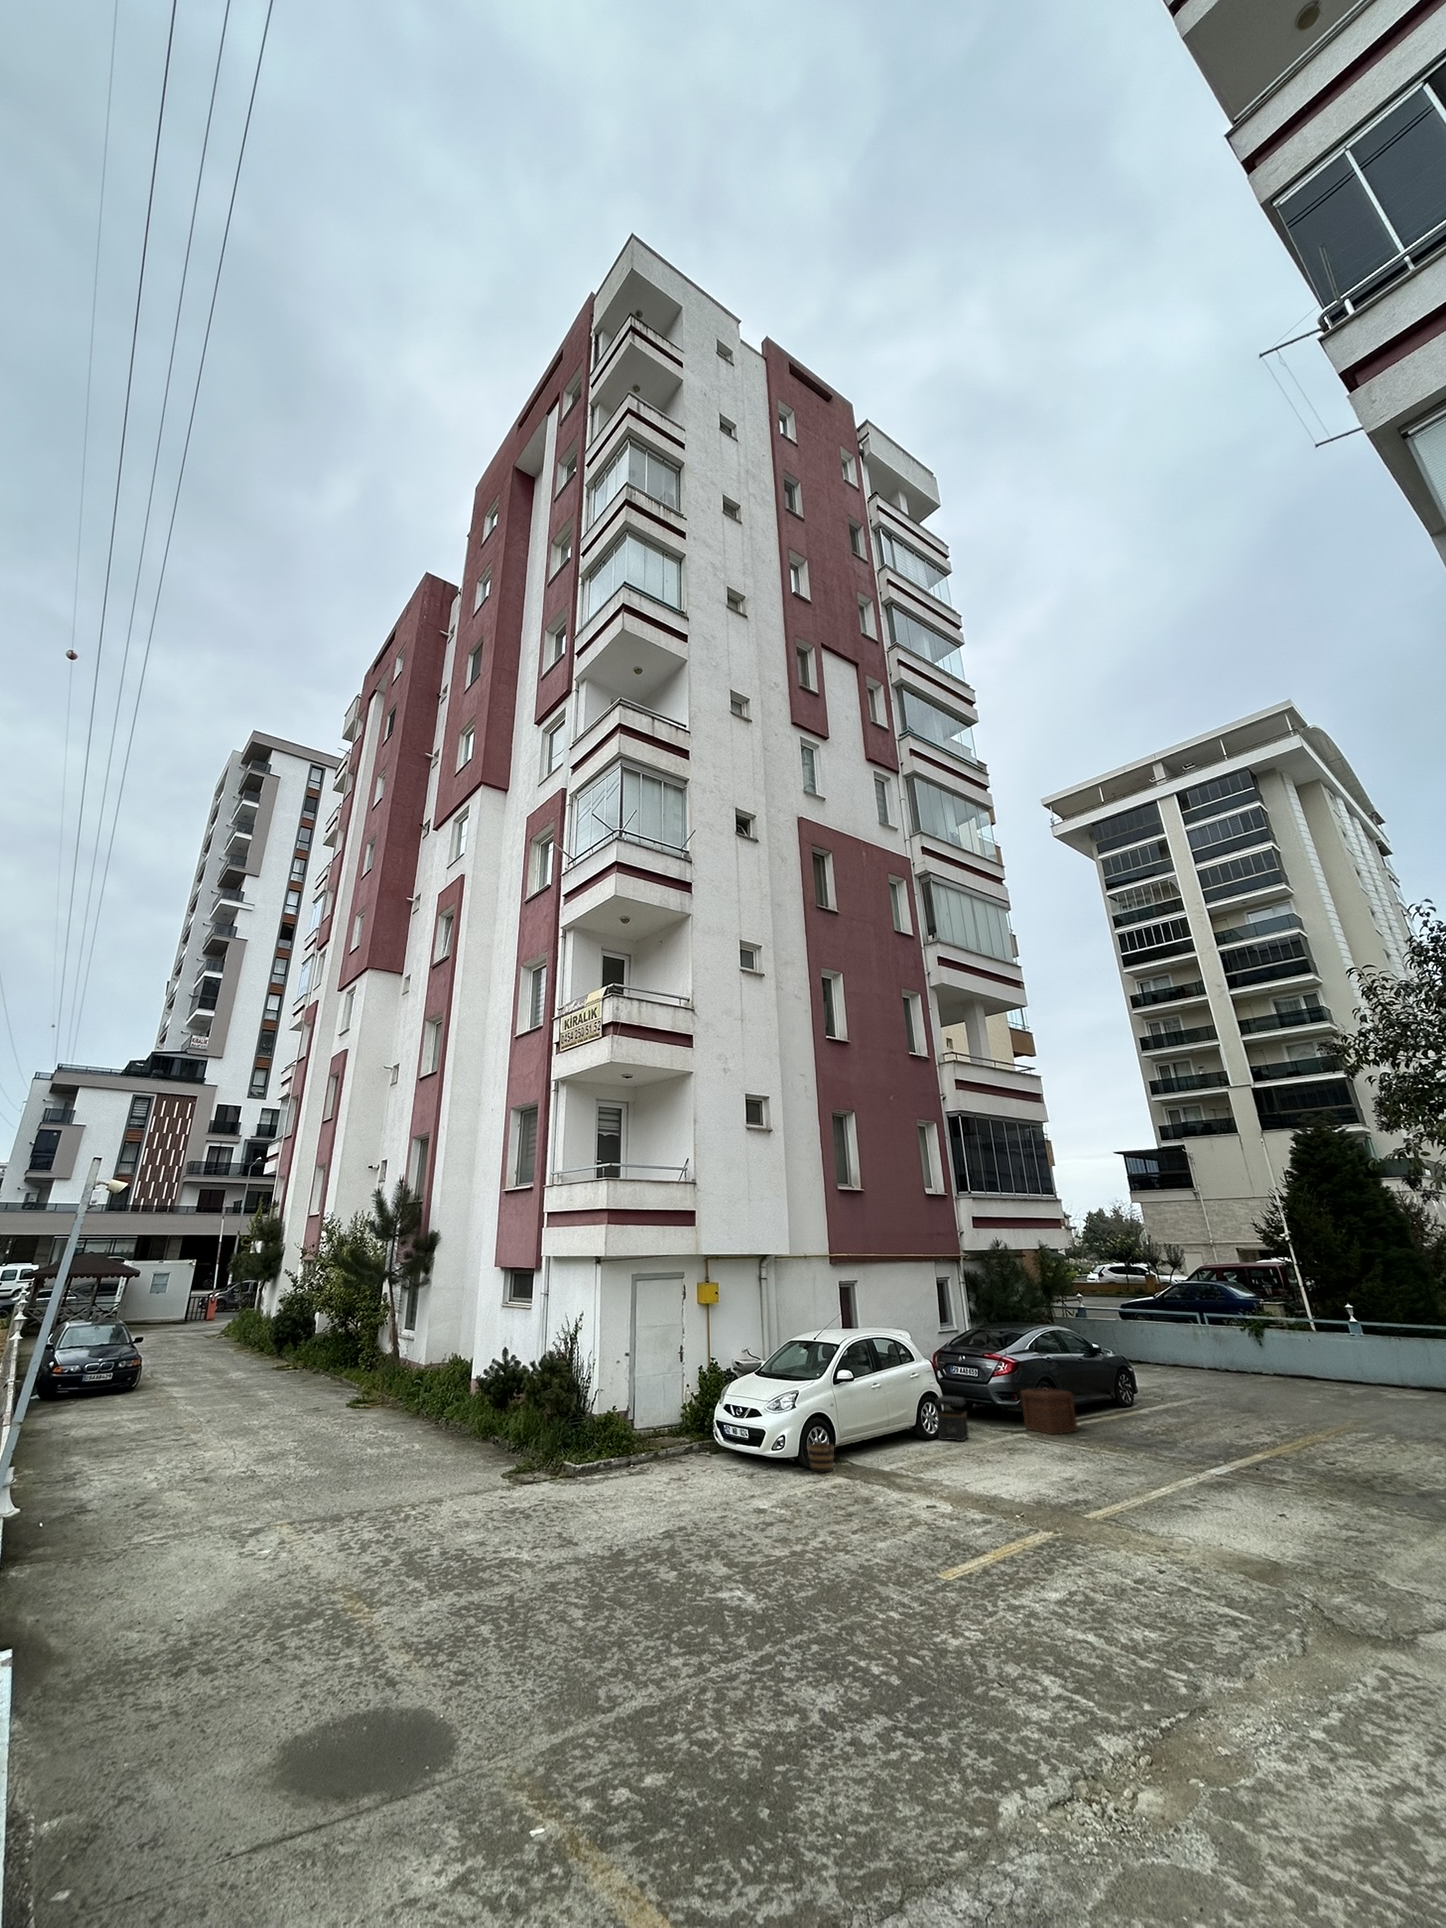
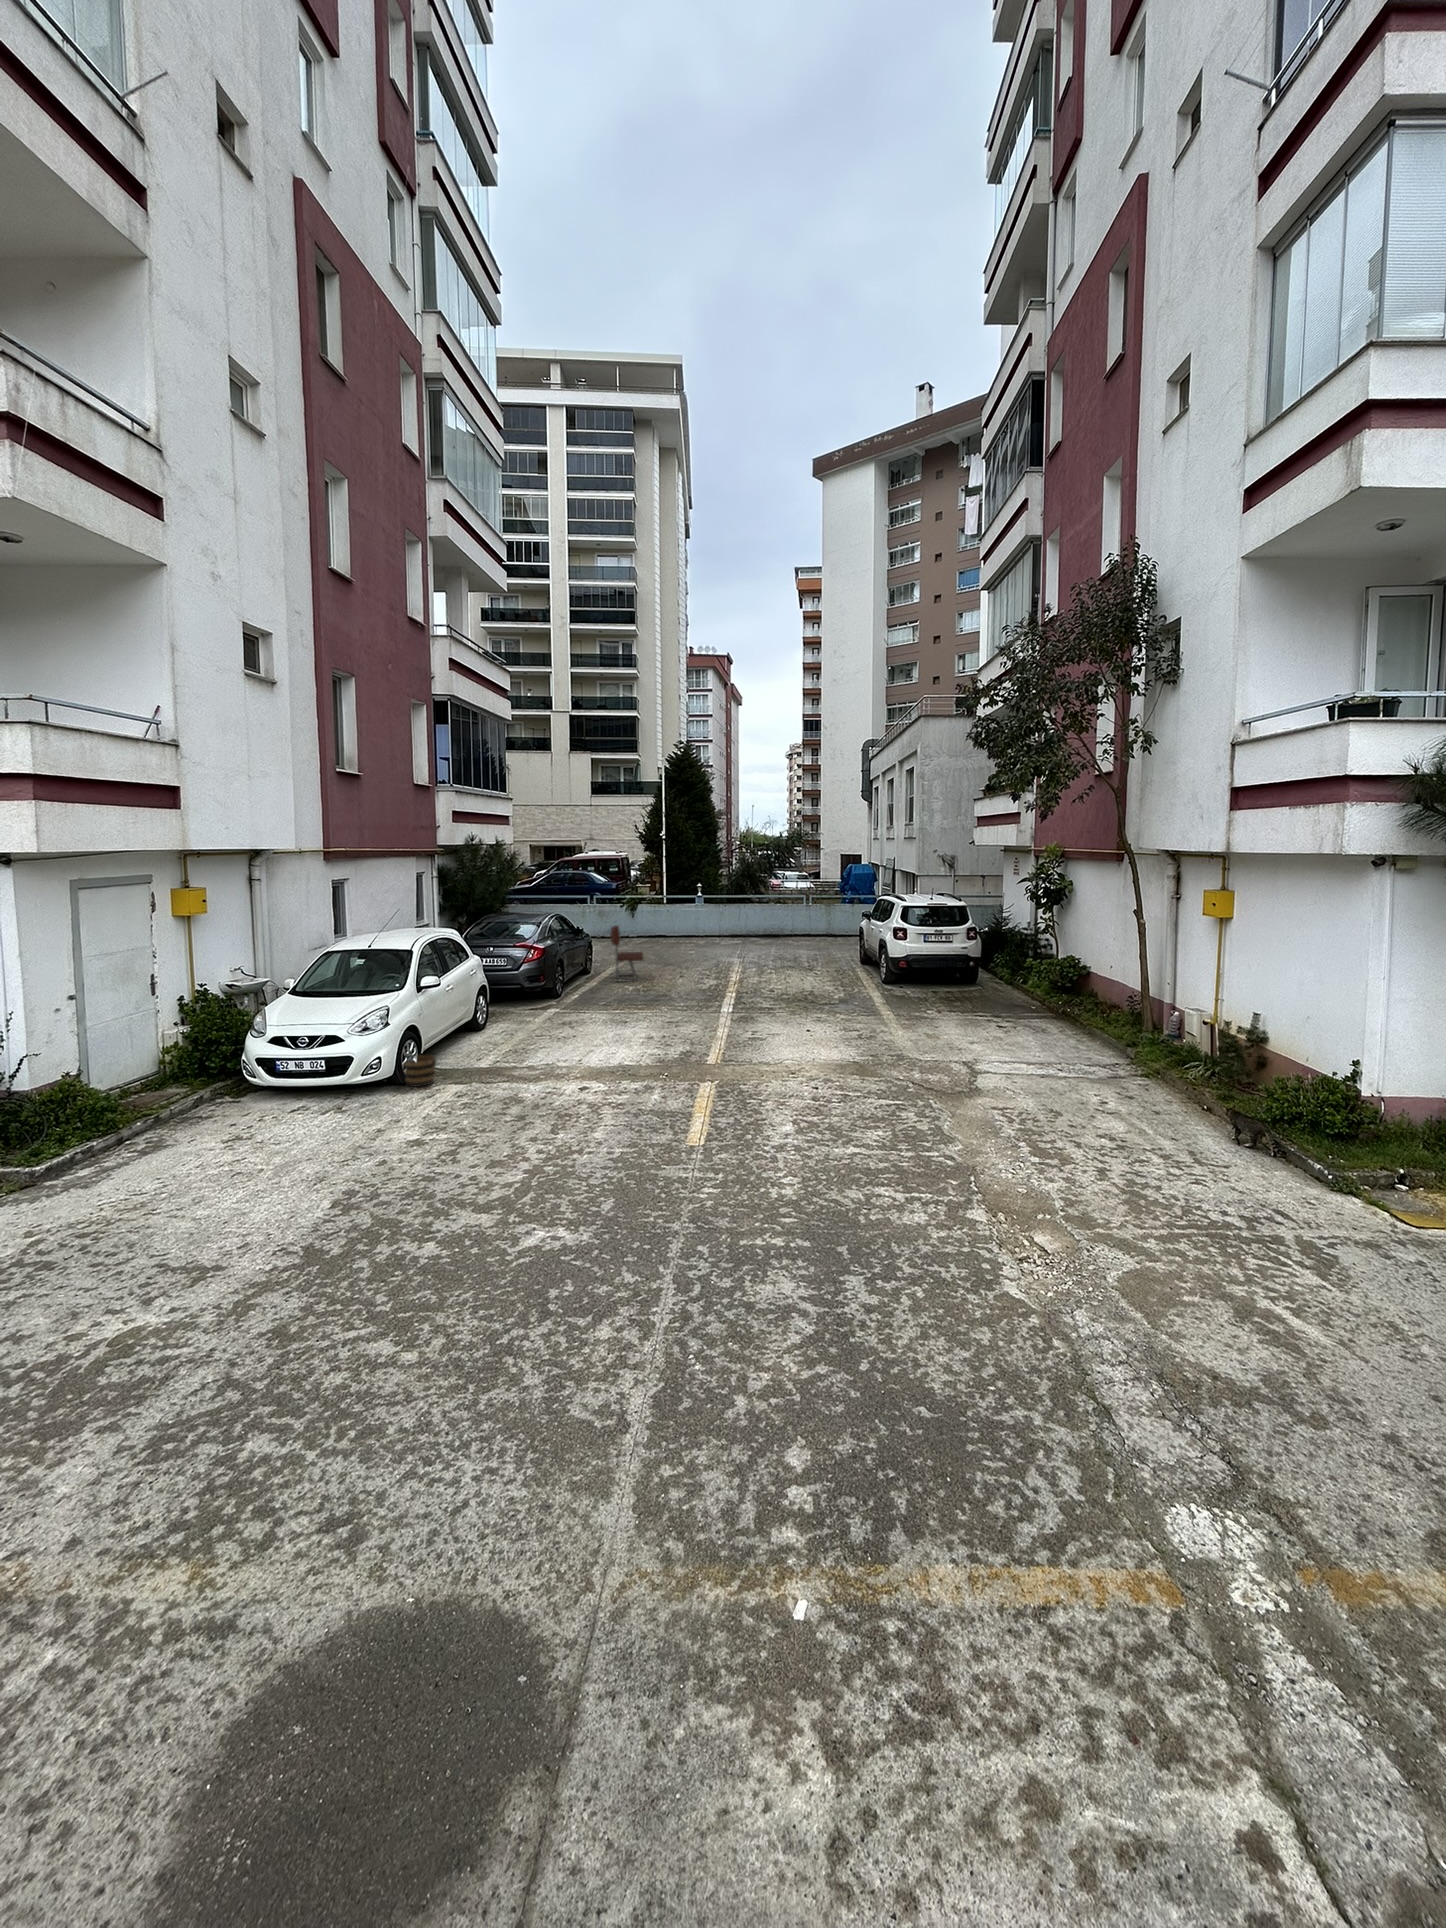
bench: none [1116,1344,1165,1414] -> present [611,925,644,982]
wooden crate: present [1021,1388,1078,1434] -> none [557,970,605,1010]
toolbox: present [935,1396,968,1441] -> none [492,988,522,1031]

